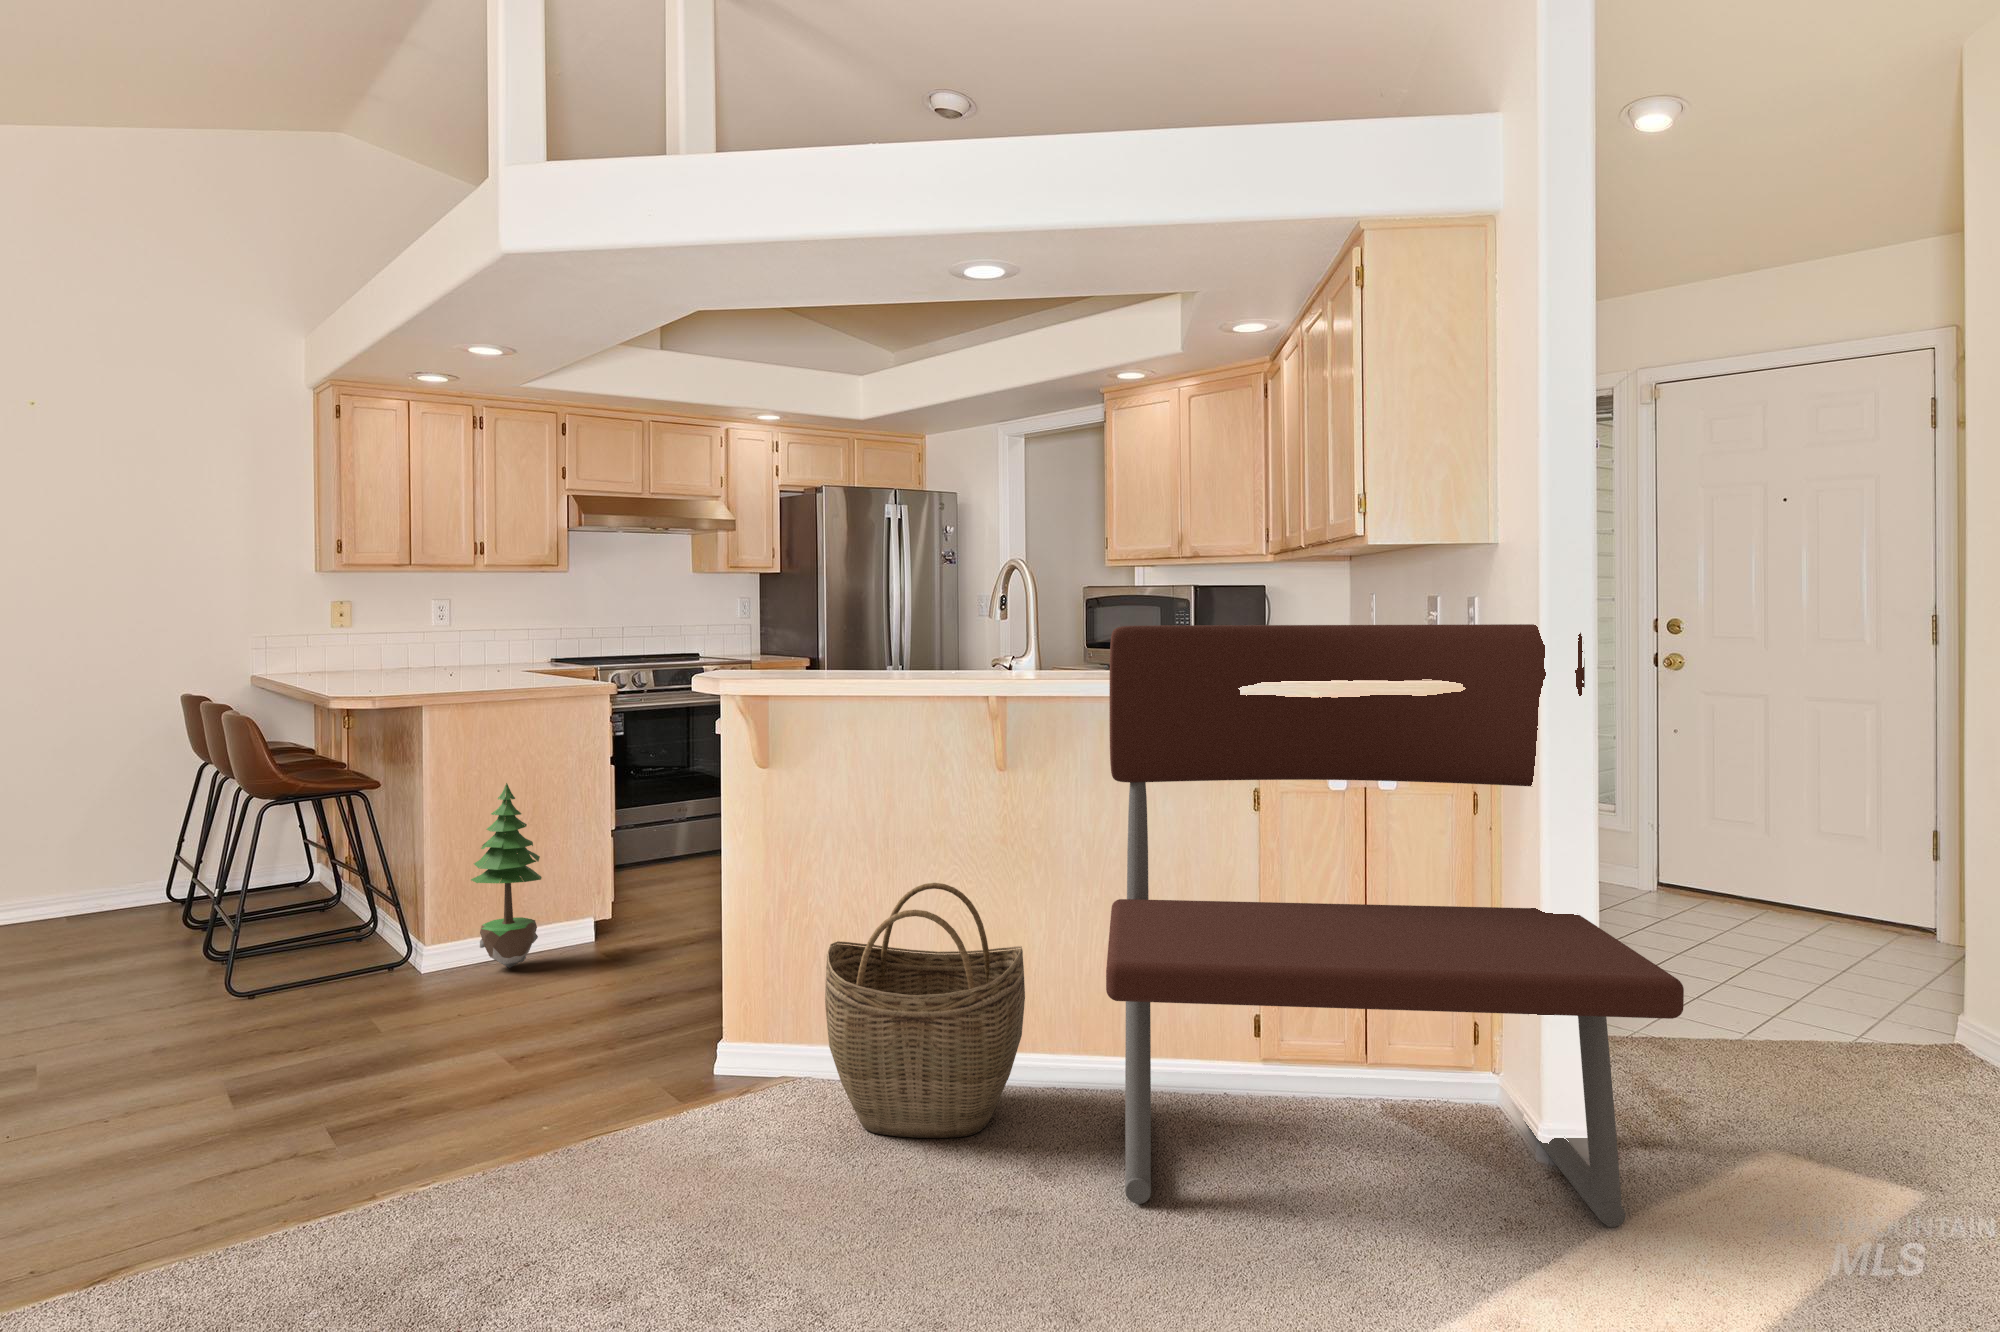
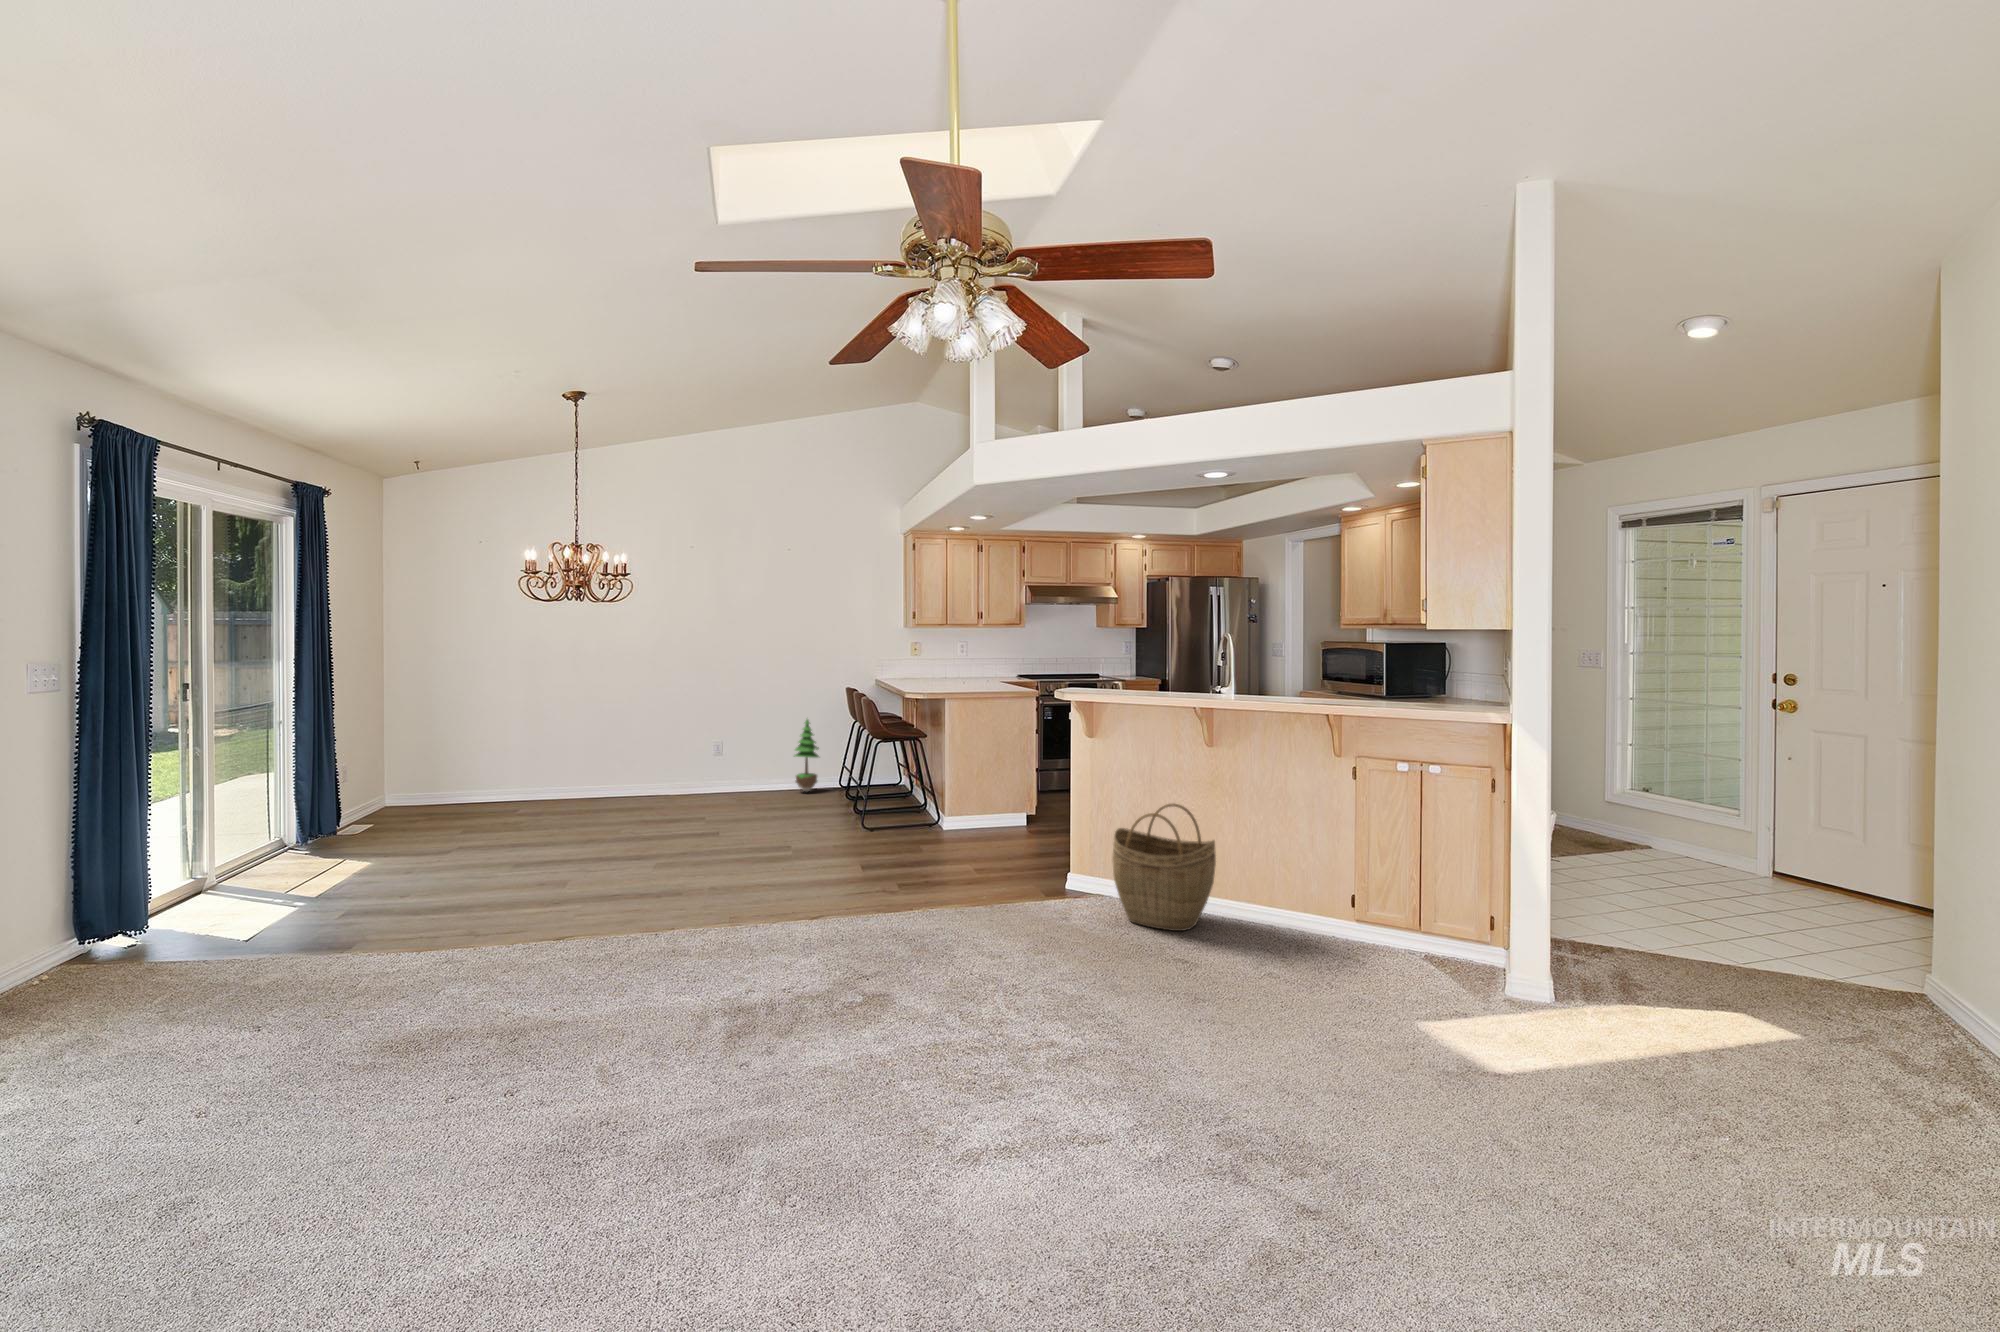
bench: present [1106,624,1684,1227] -> none [1228,675,1542,1022]
potted tree: present [471,783,542,968] -> present [794,719,819,792]

